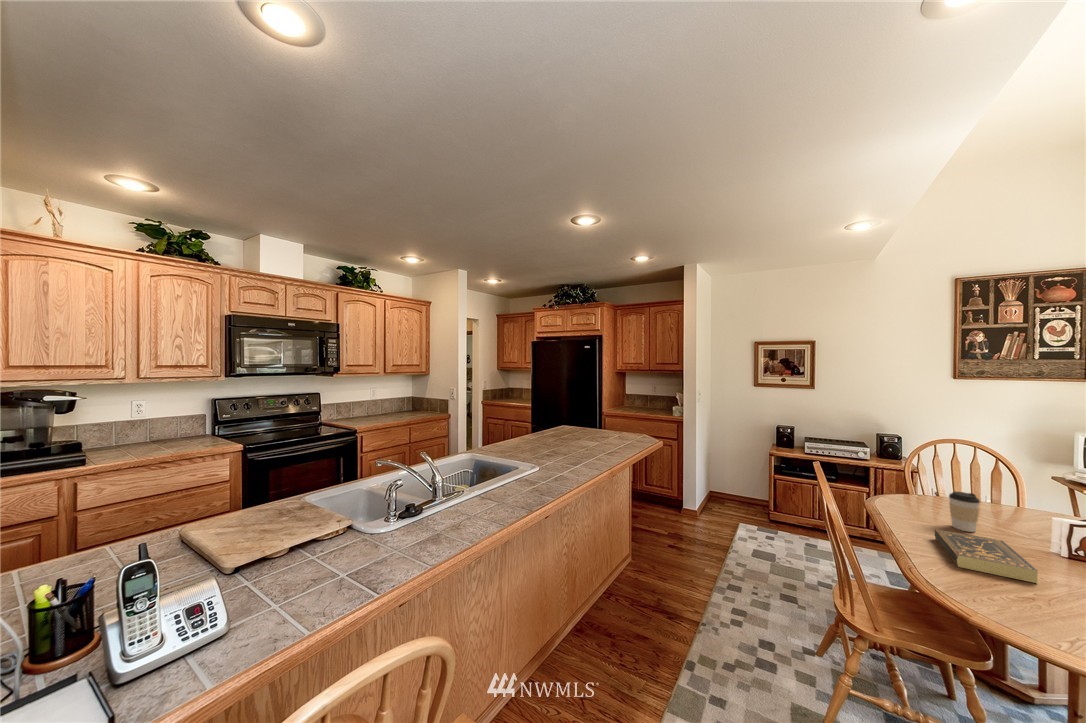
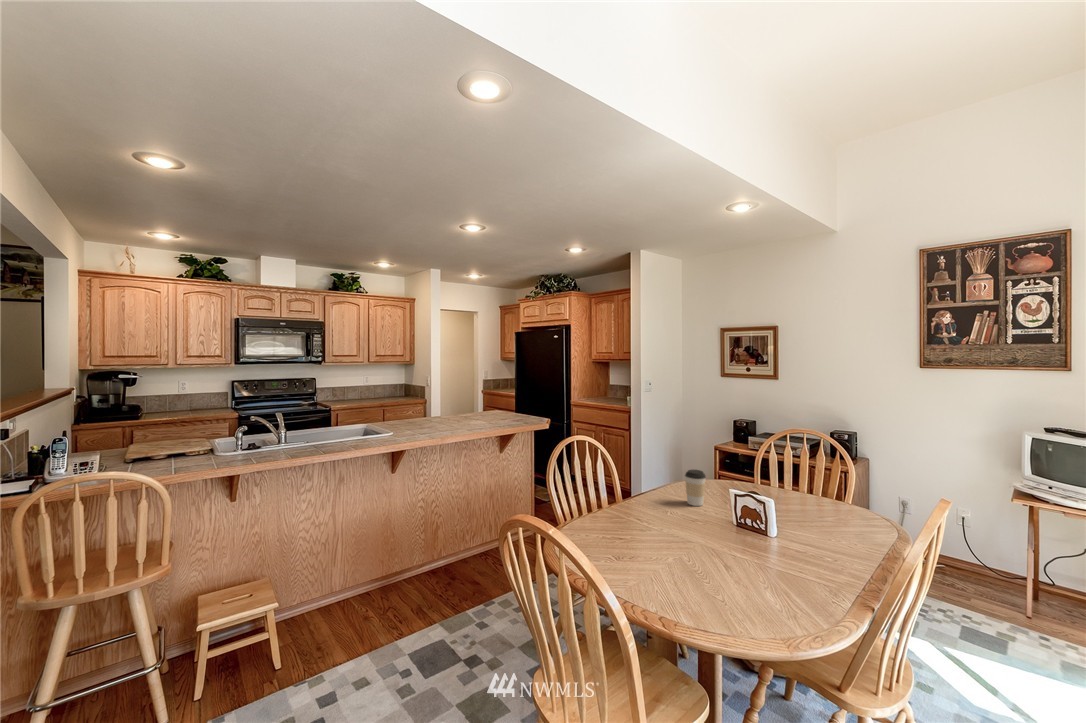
book: present [935,529,1038,583] -> none [609,497,682,534]

